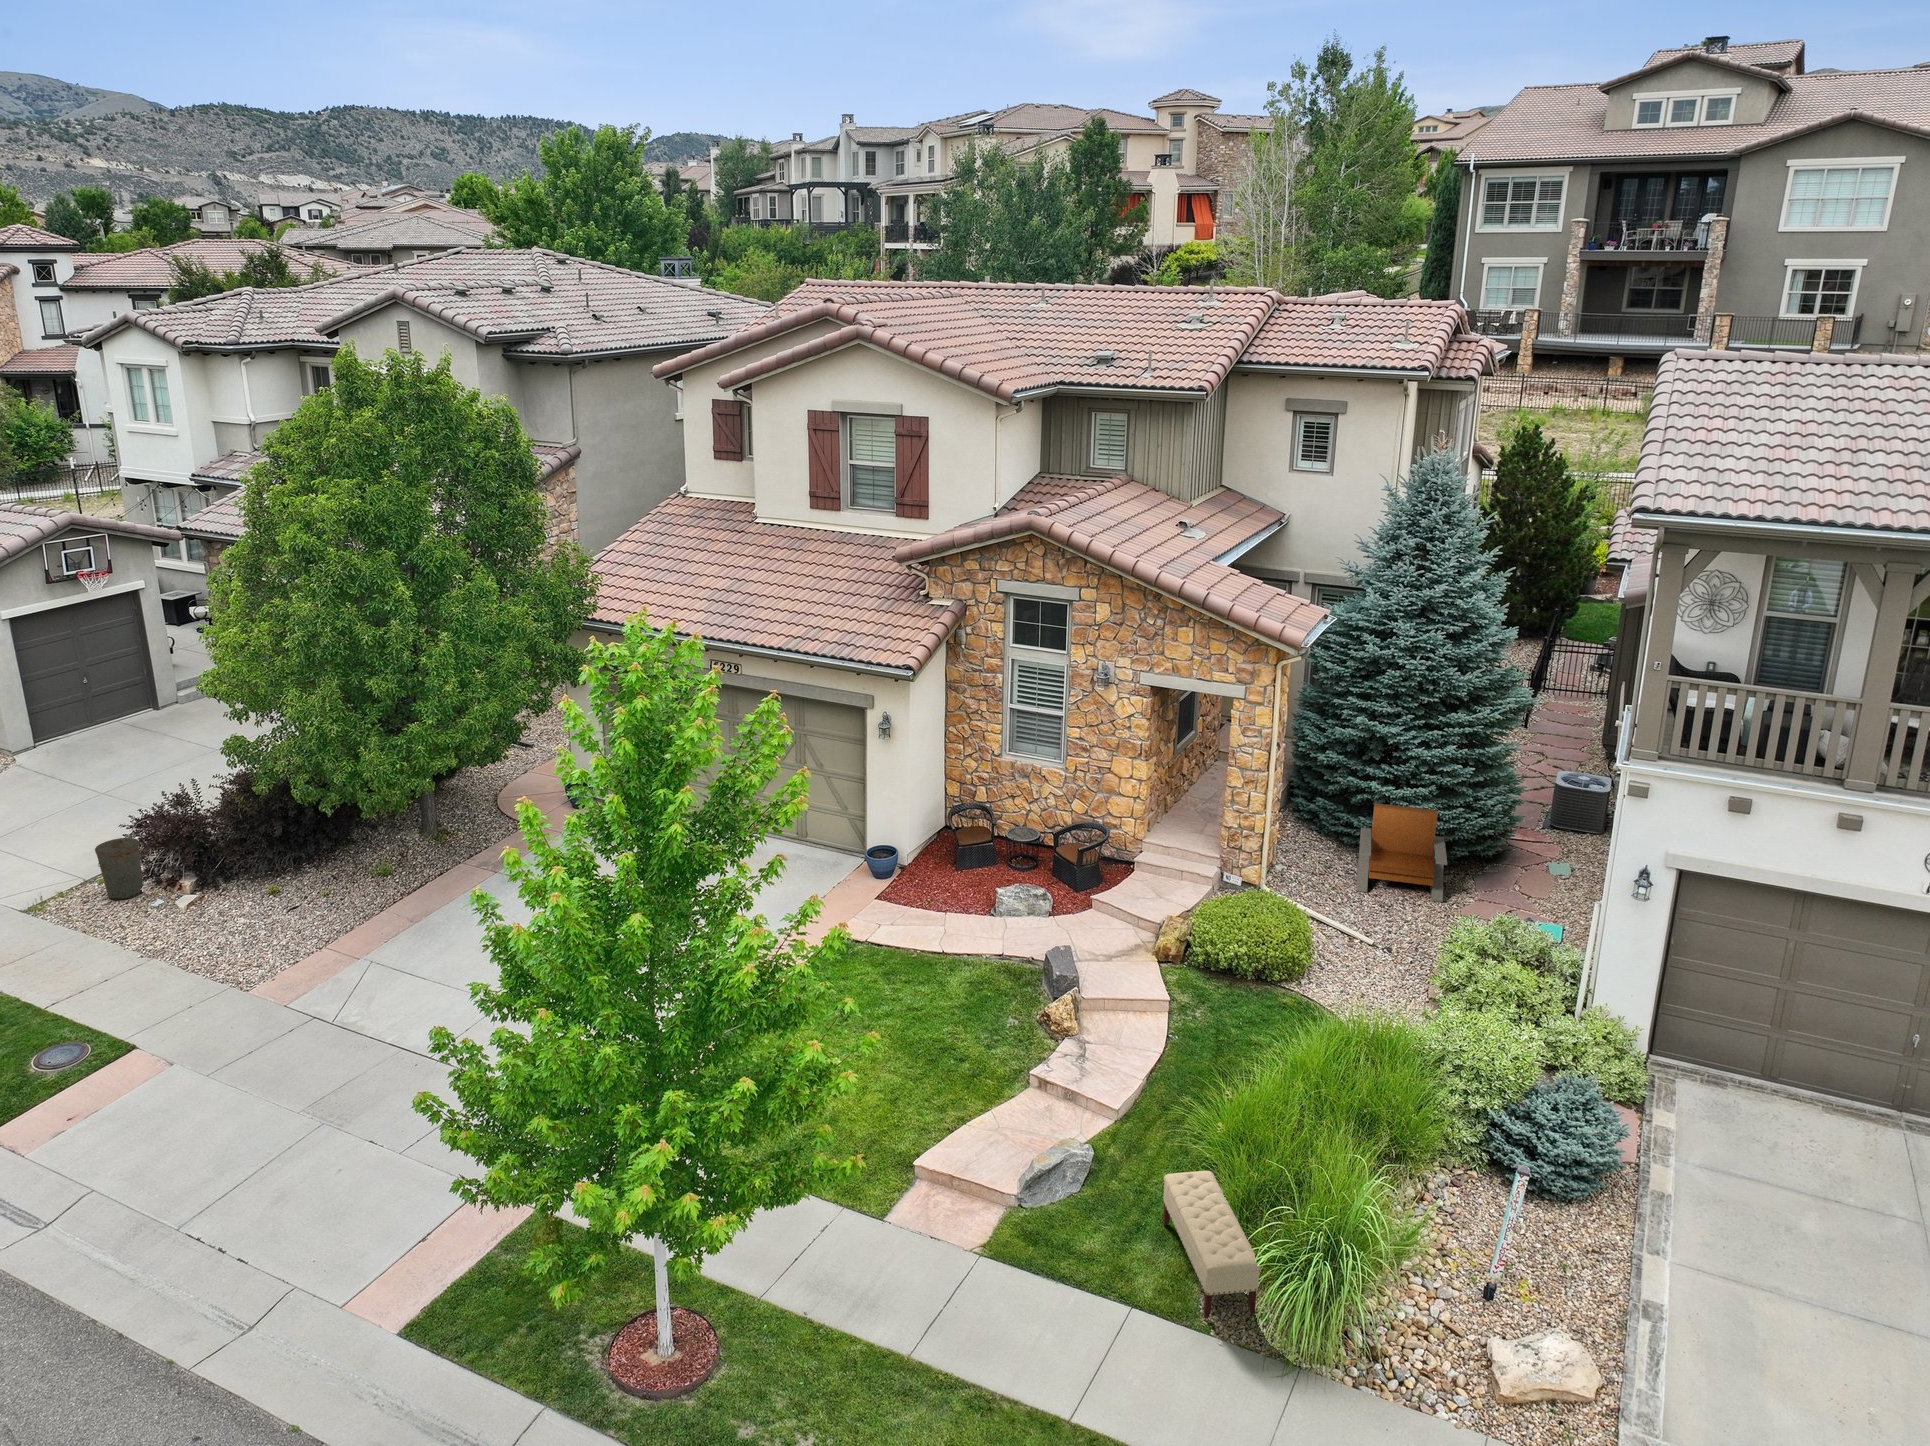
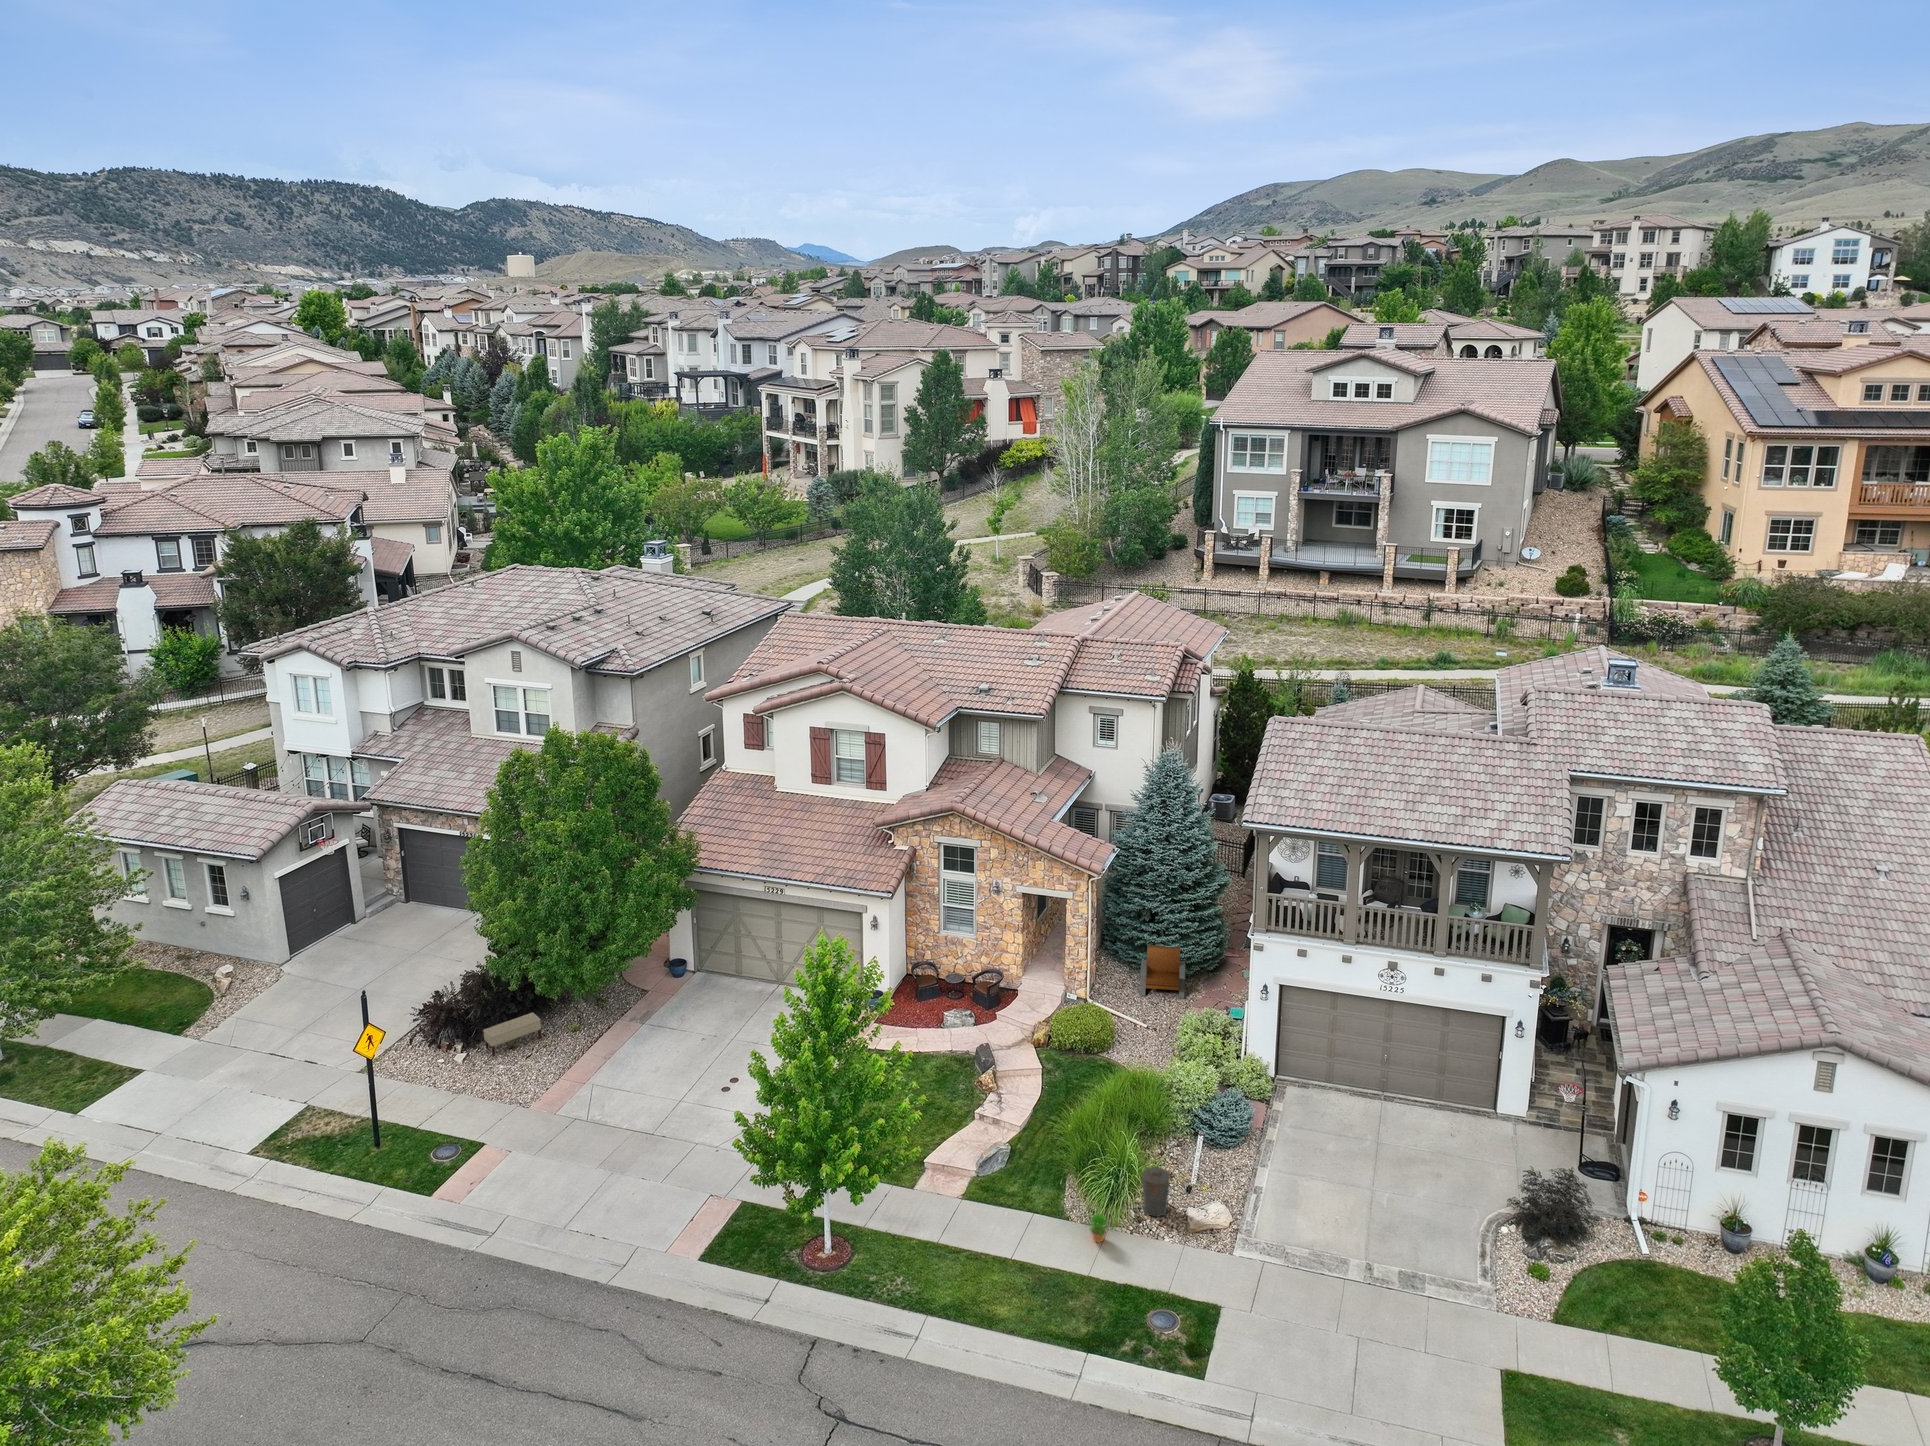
trash can: present [95,838,143,900] -> present [1142,1167,1170,1217]
bench: present [1163,1171,1261,1319] -> present [483,1013,541,1056]
potted plant: none [1265,1332,1318,1404] -> present [1090,1214,1108,1243]

